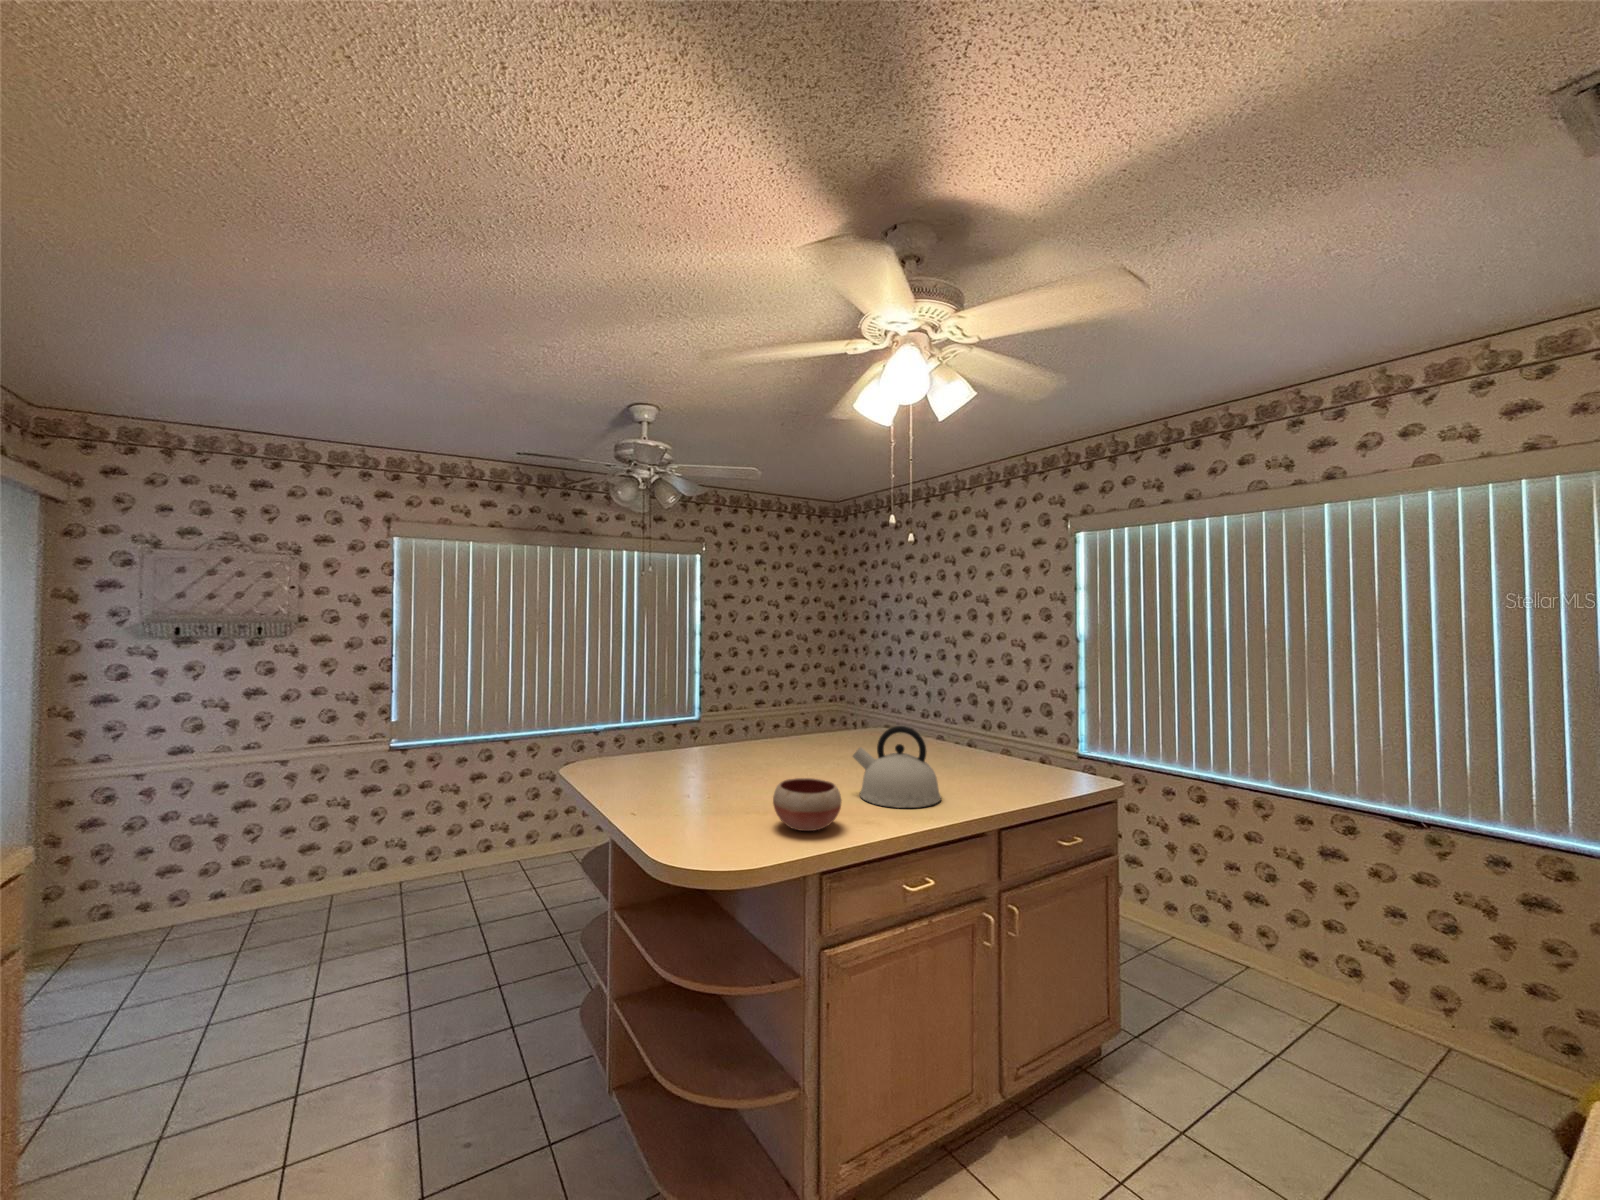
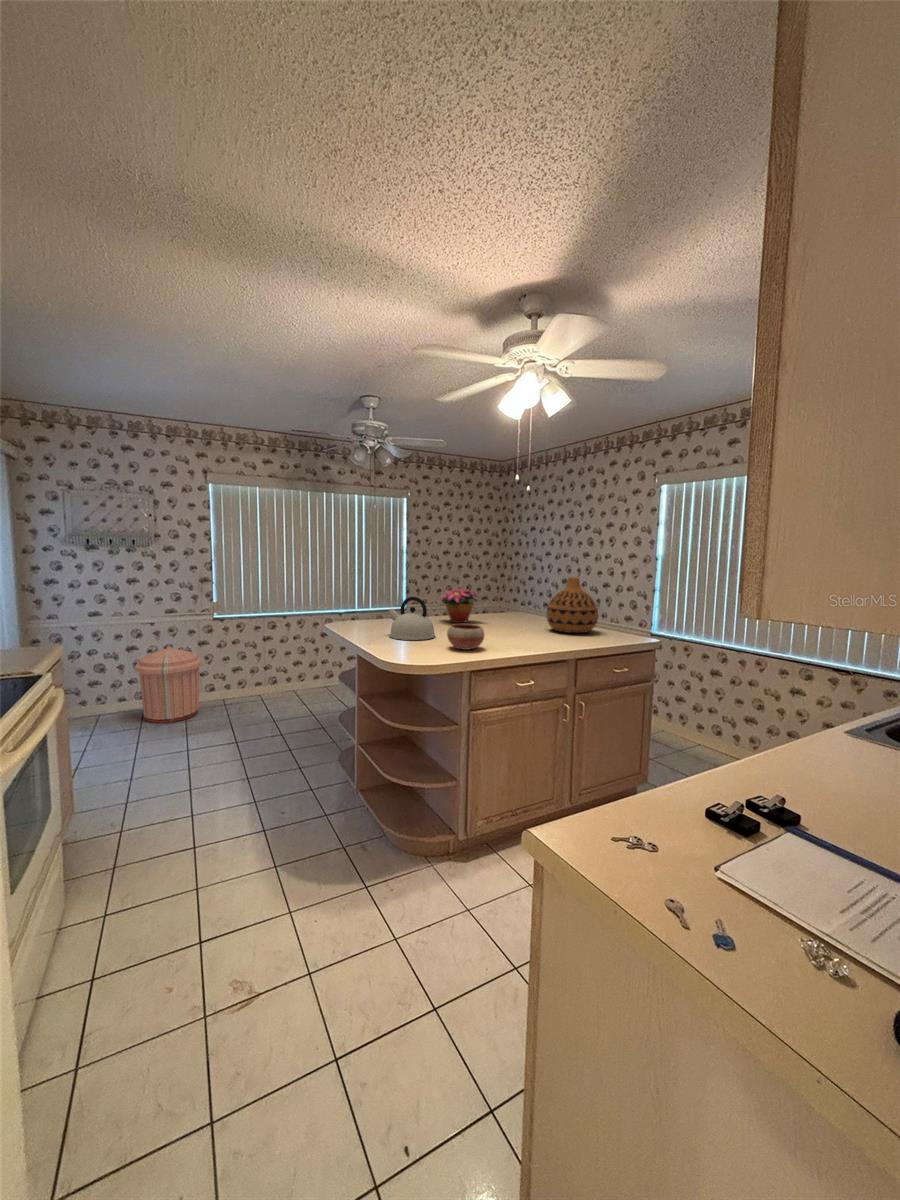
vase: none [933,679,1019,776] -> present [546,577,598,633]
flower arrangement: none [747,698,831,758] -> present [441,589,478,623]
kettle: present [853,726,941,808] -> present [387,597,435,640]
trash can: none [239,801,362,940] -> present [135,646,202,723]

